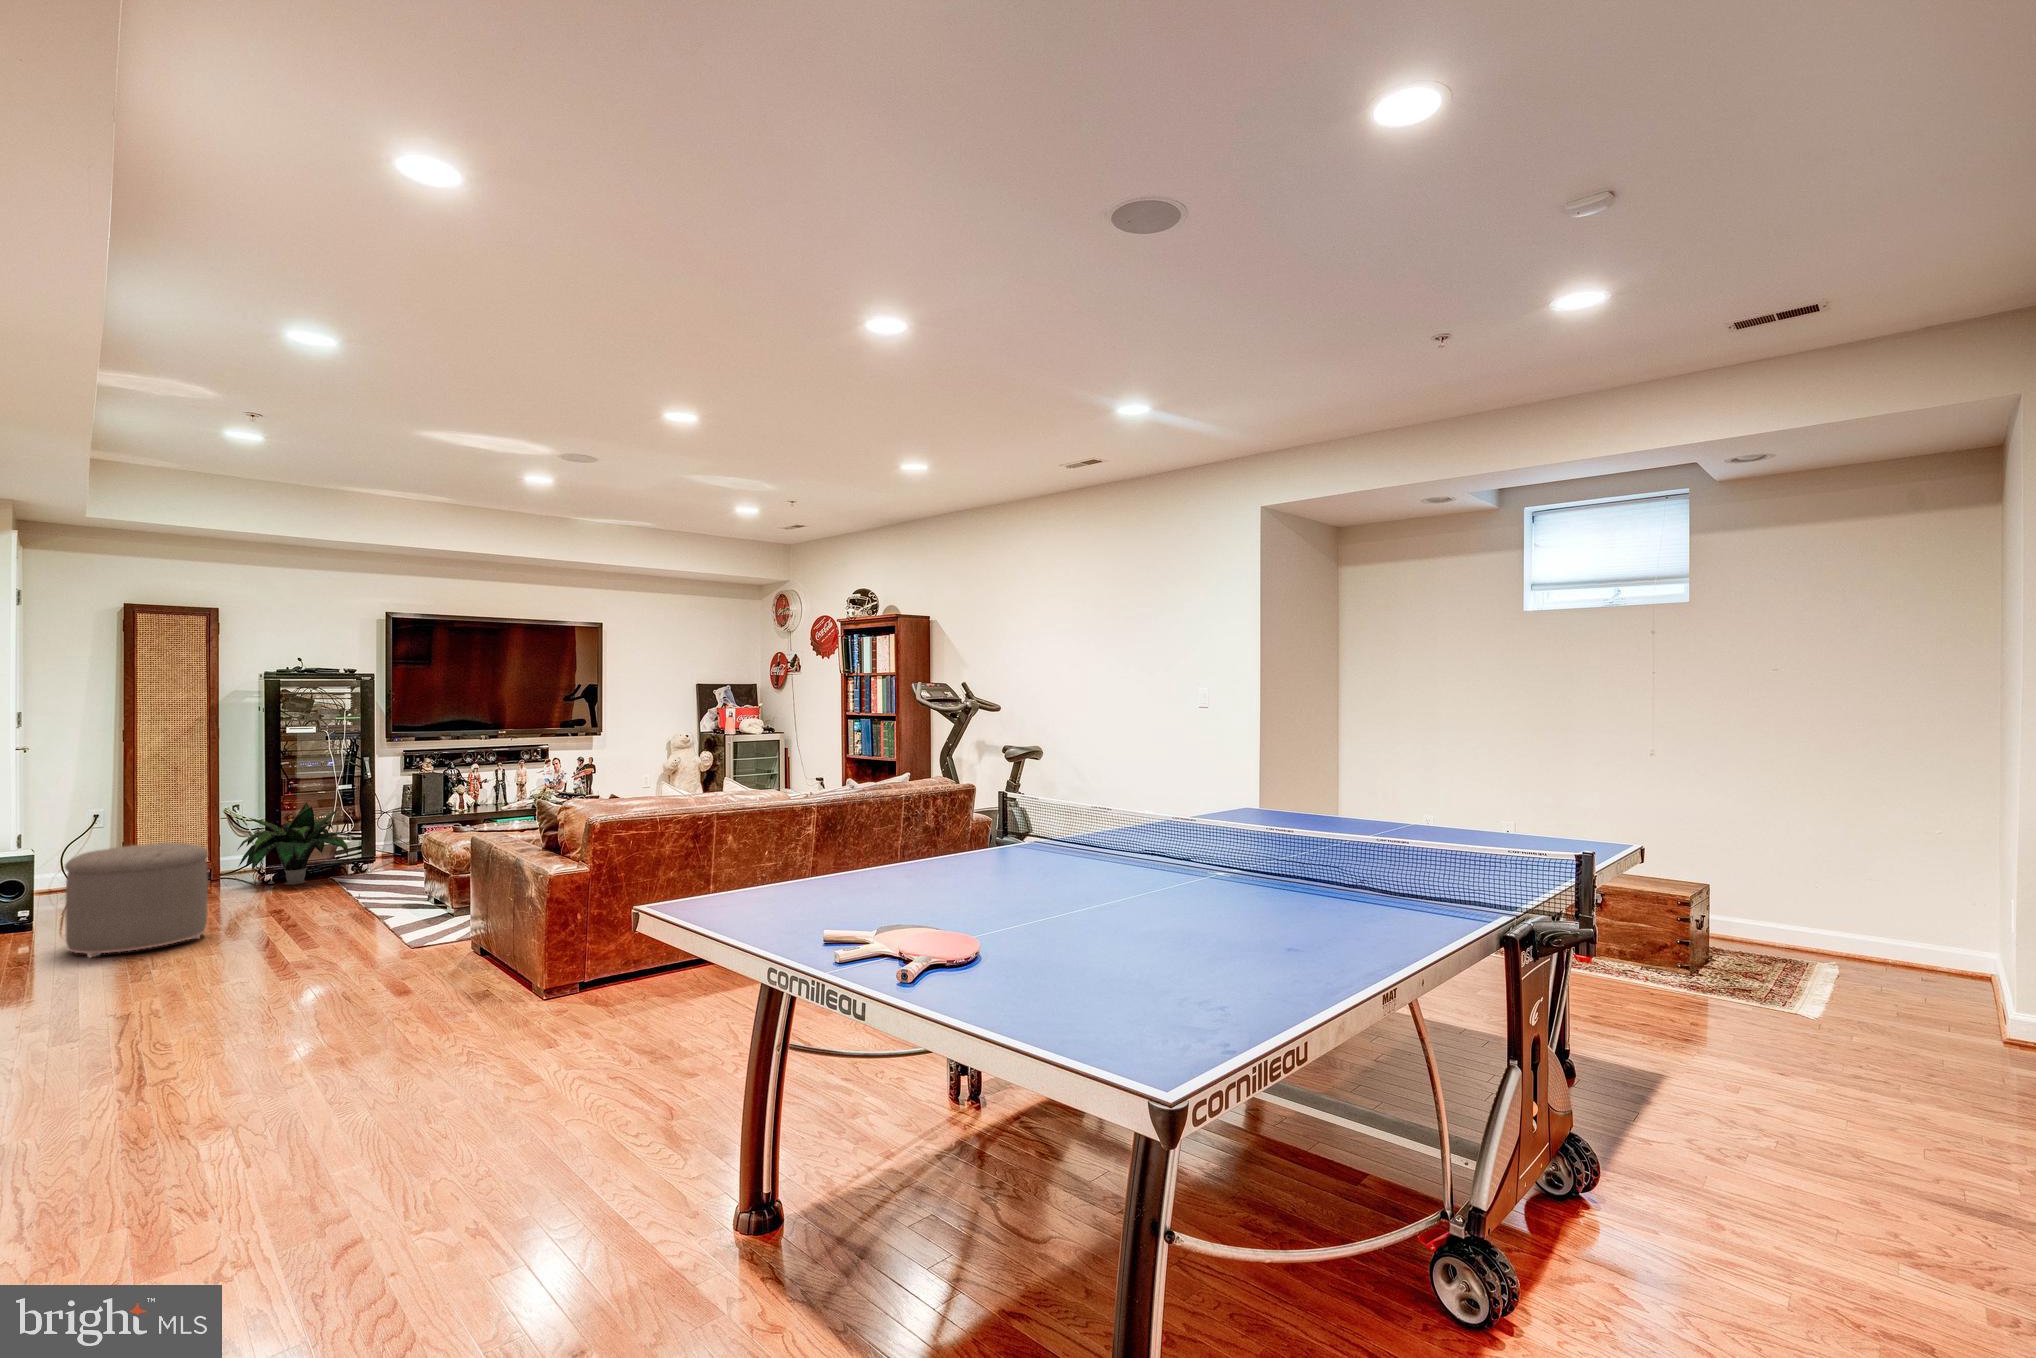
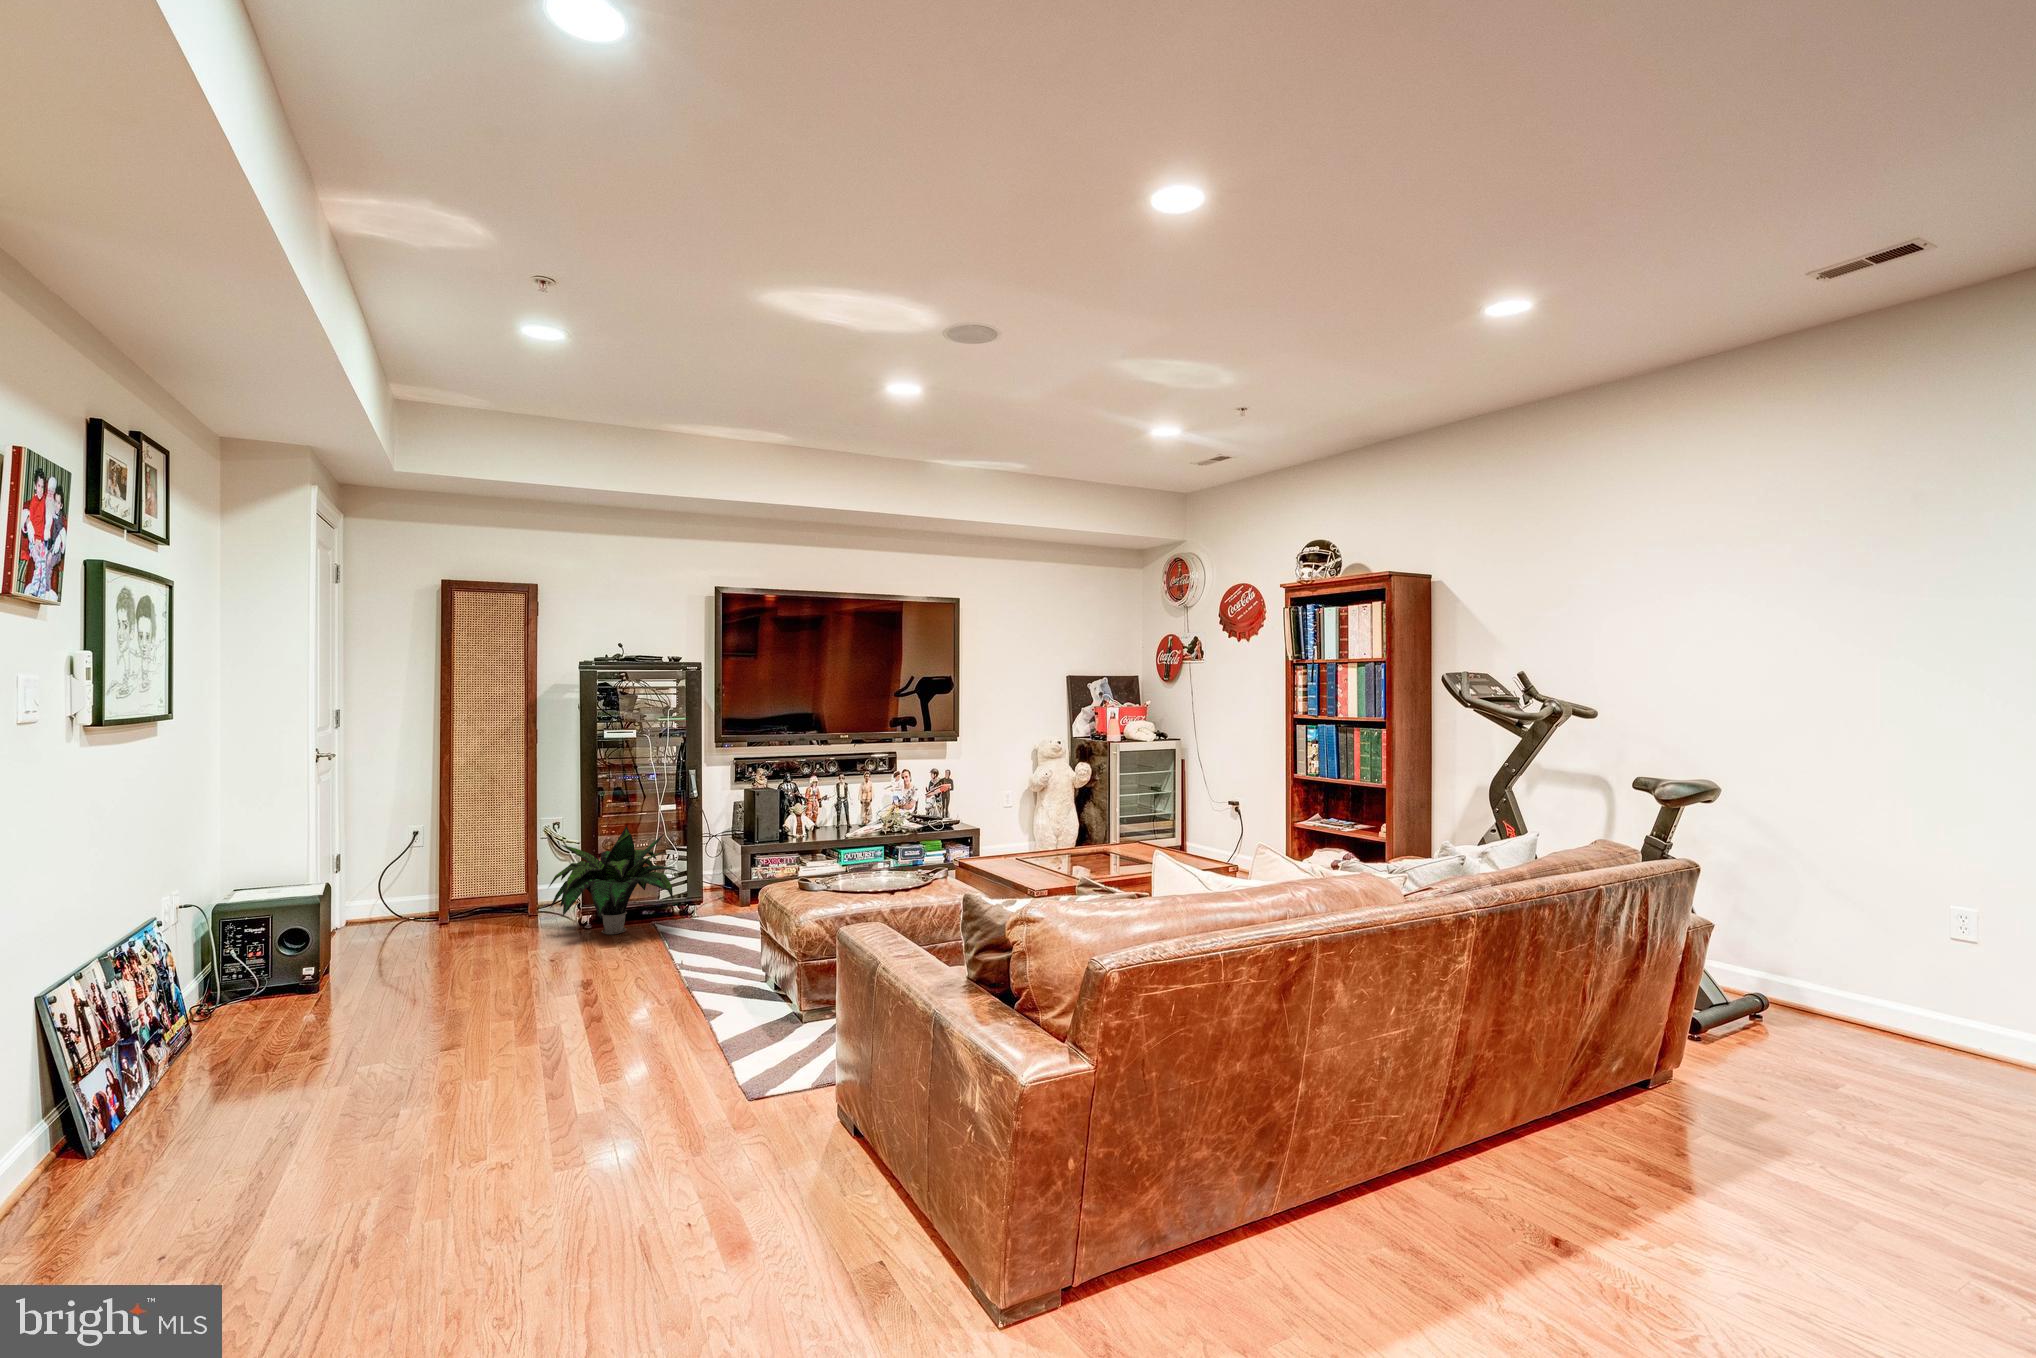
ottoman: present [65,843,209,958] -> none [312,894,491,1069]

